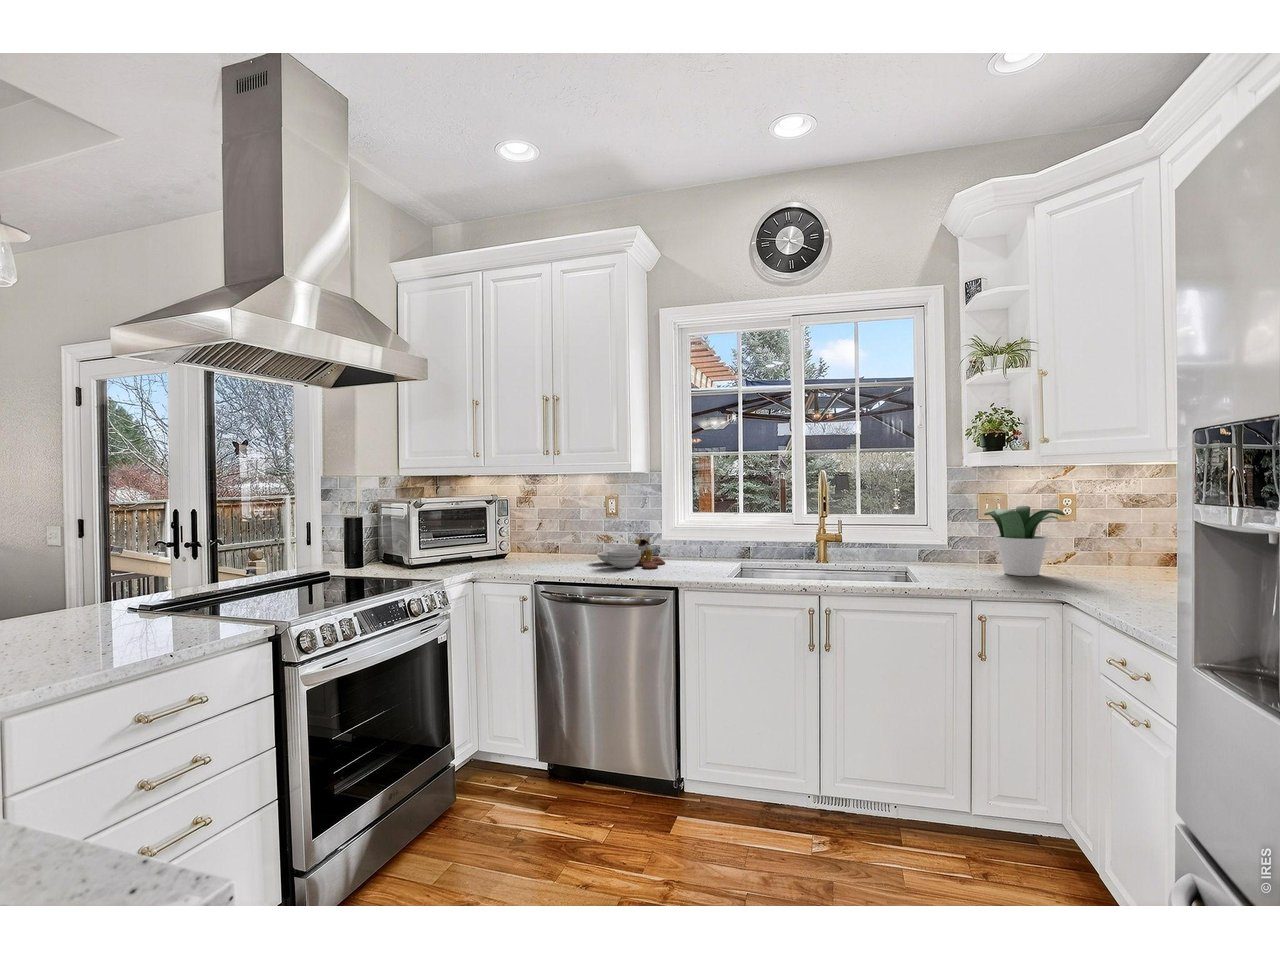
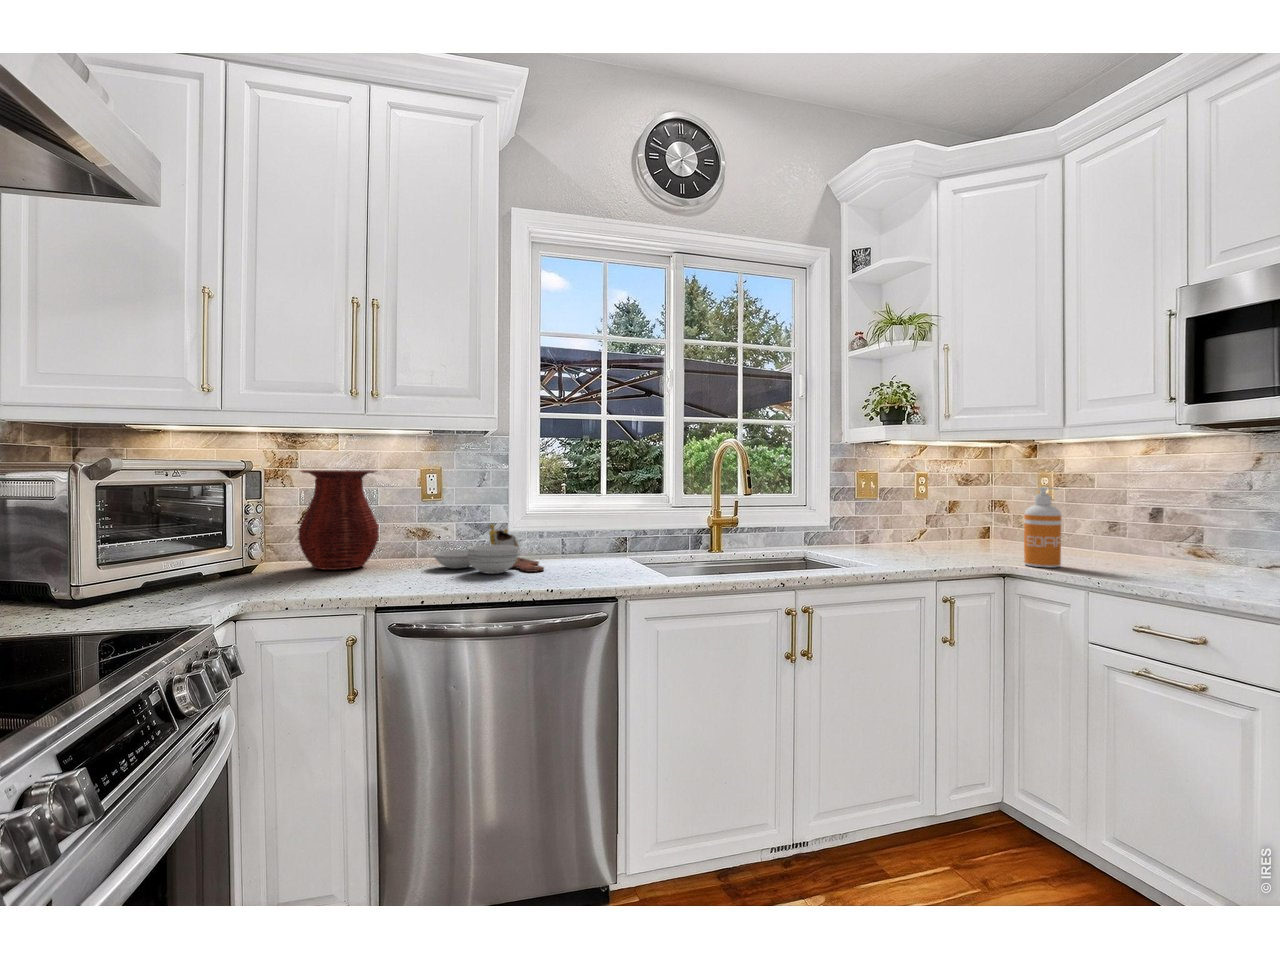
vase: none [528,498,575,560] -> present [298,470,379,570]
potted plant: present [984,506,1065,576] -> none [884,483,980,554]
soap dispenser: none [1081,514,1121,596] -> present [1024,487,1061,567]

